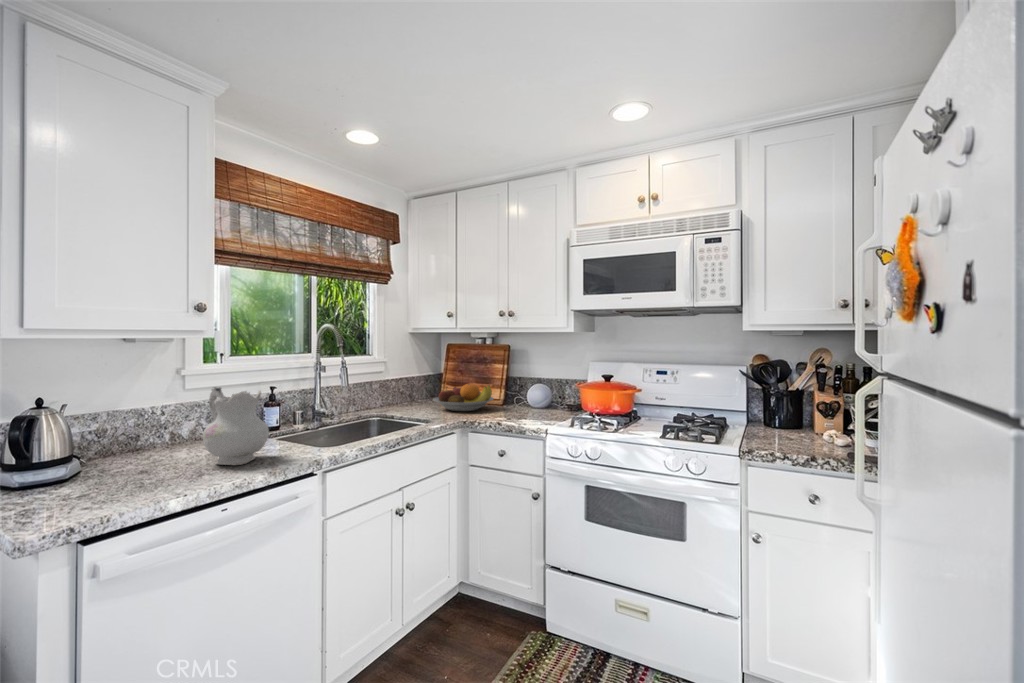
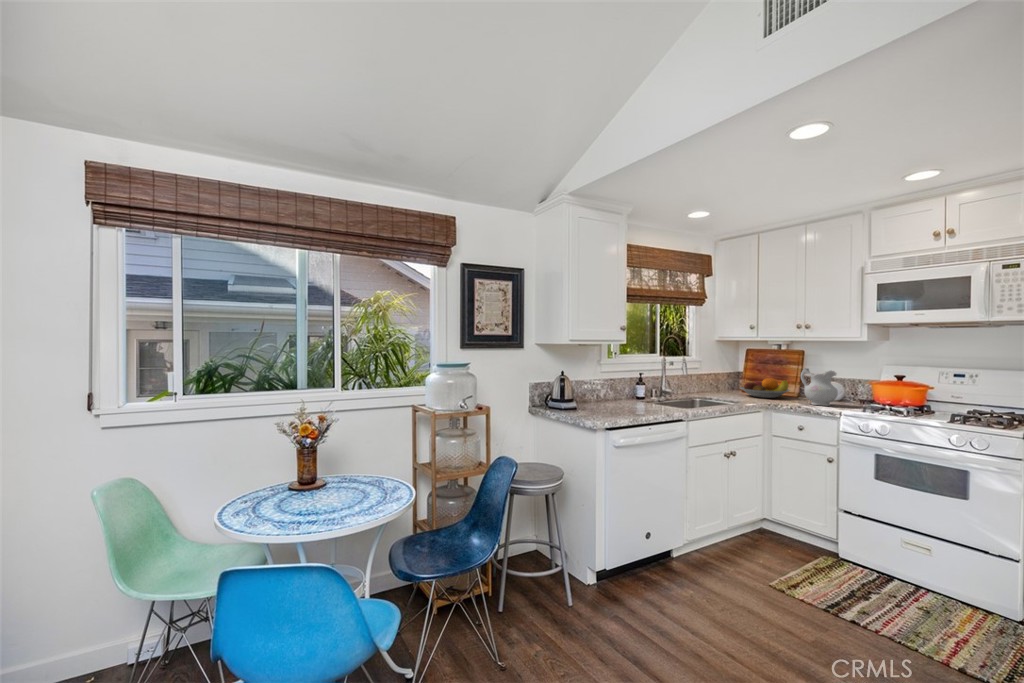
ceramic pitcher: present [203,387,269,465] -> present [801,368,838,406]

